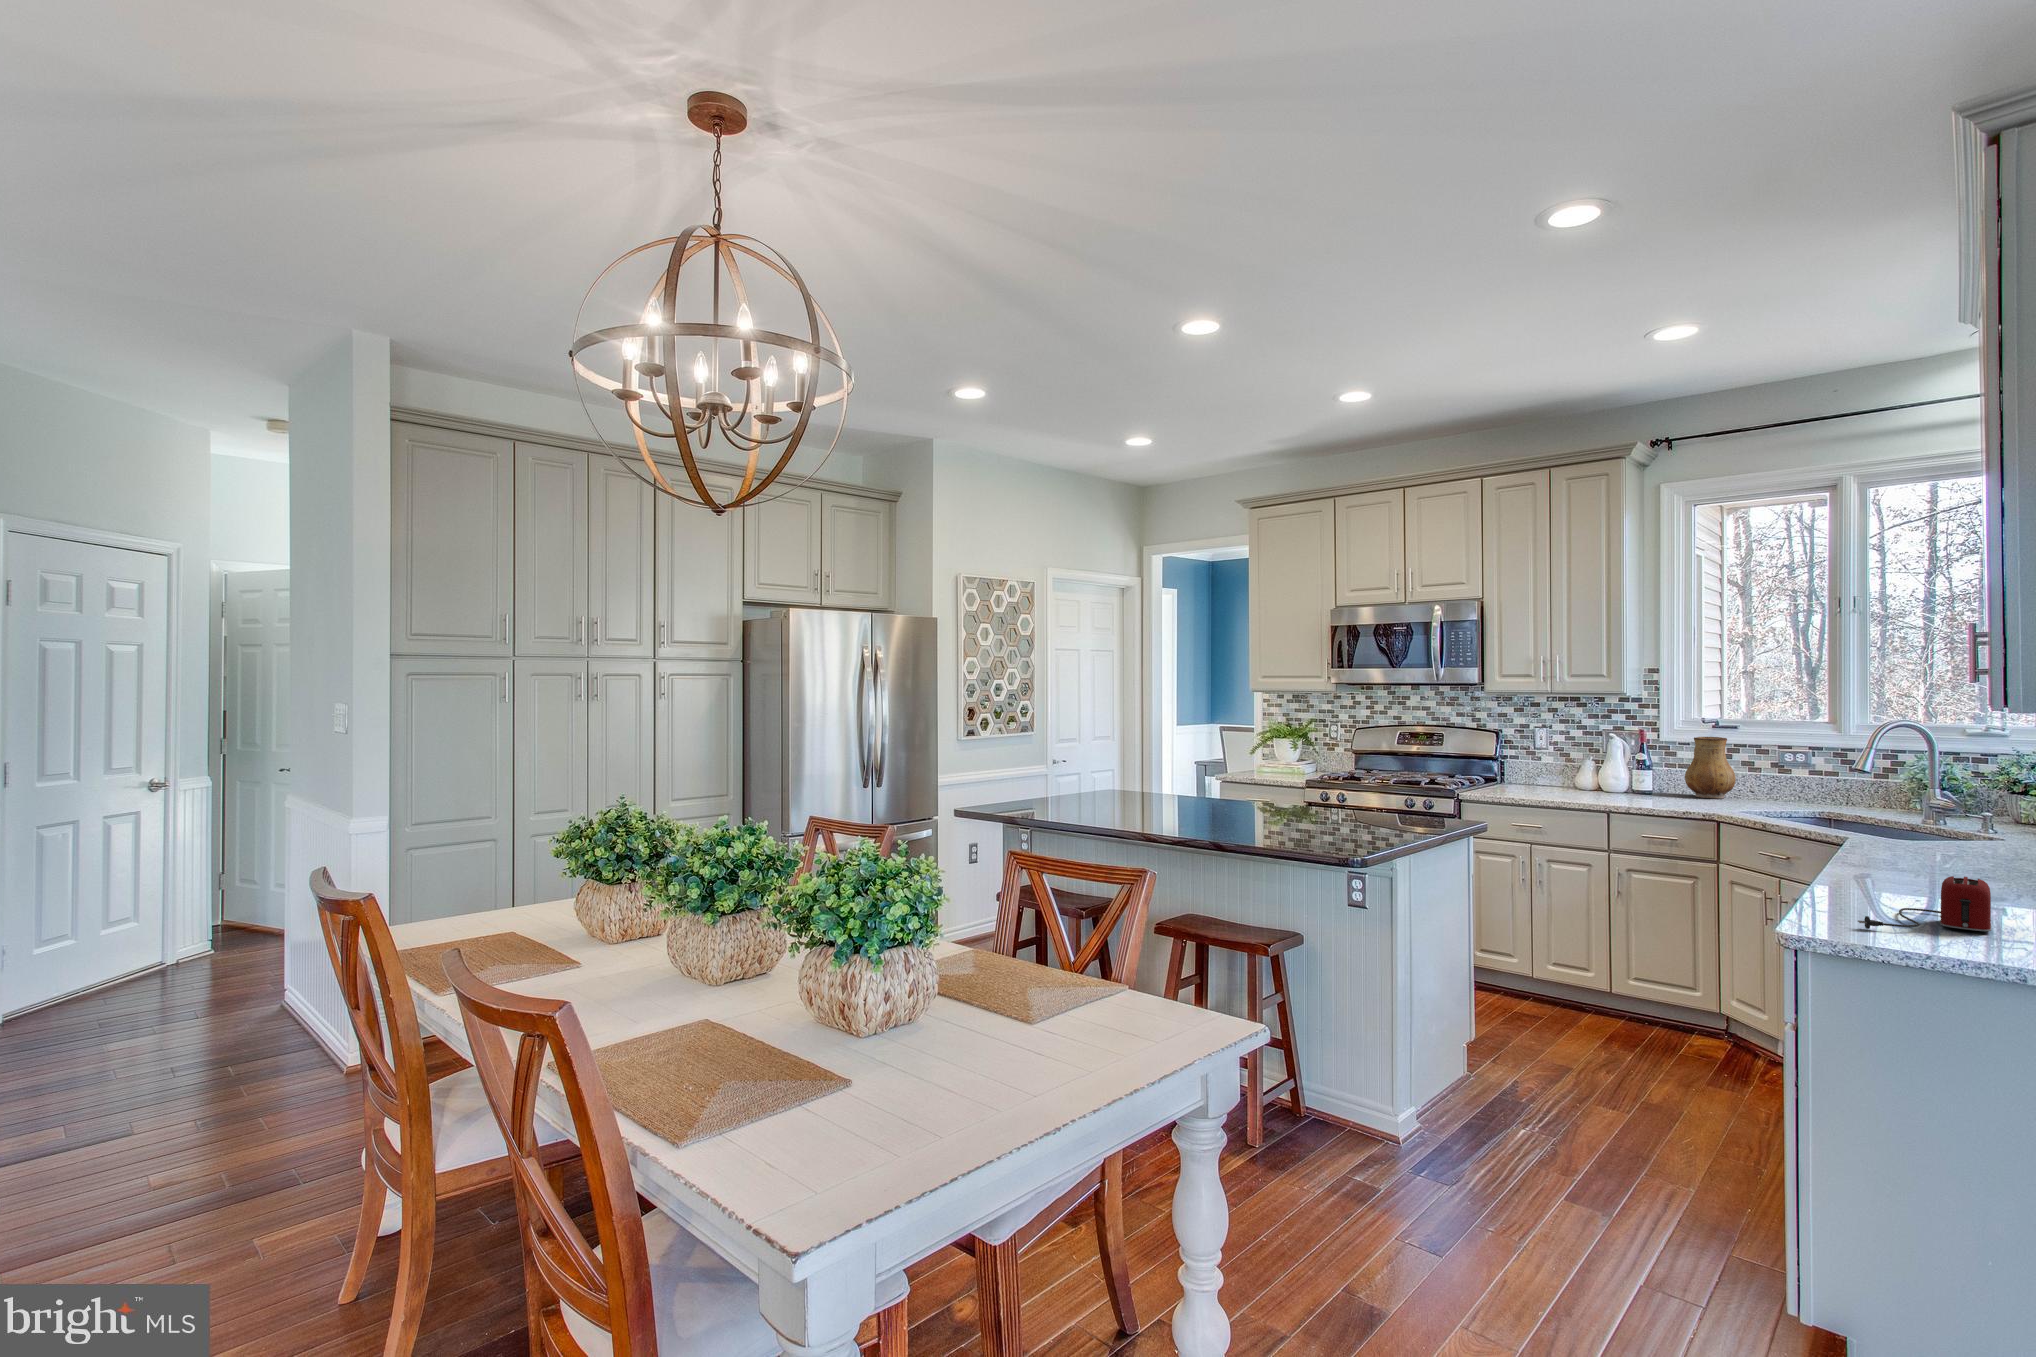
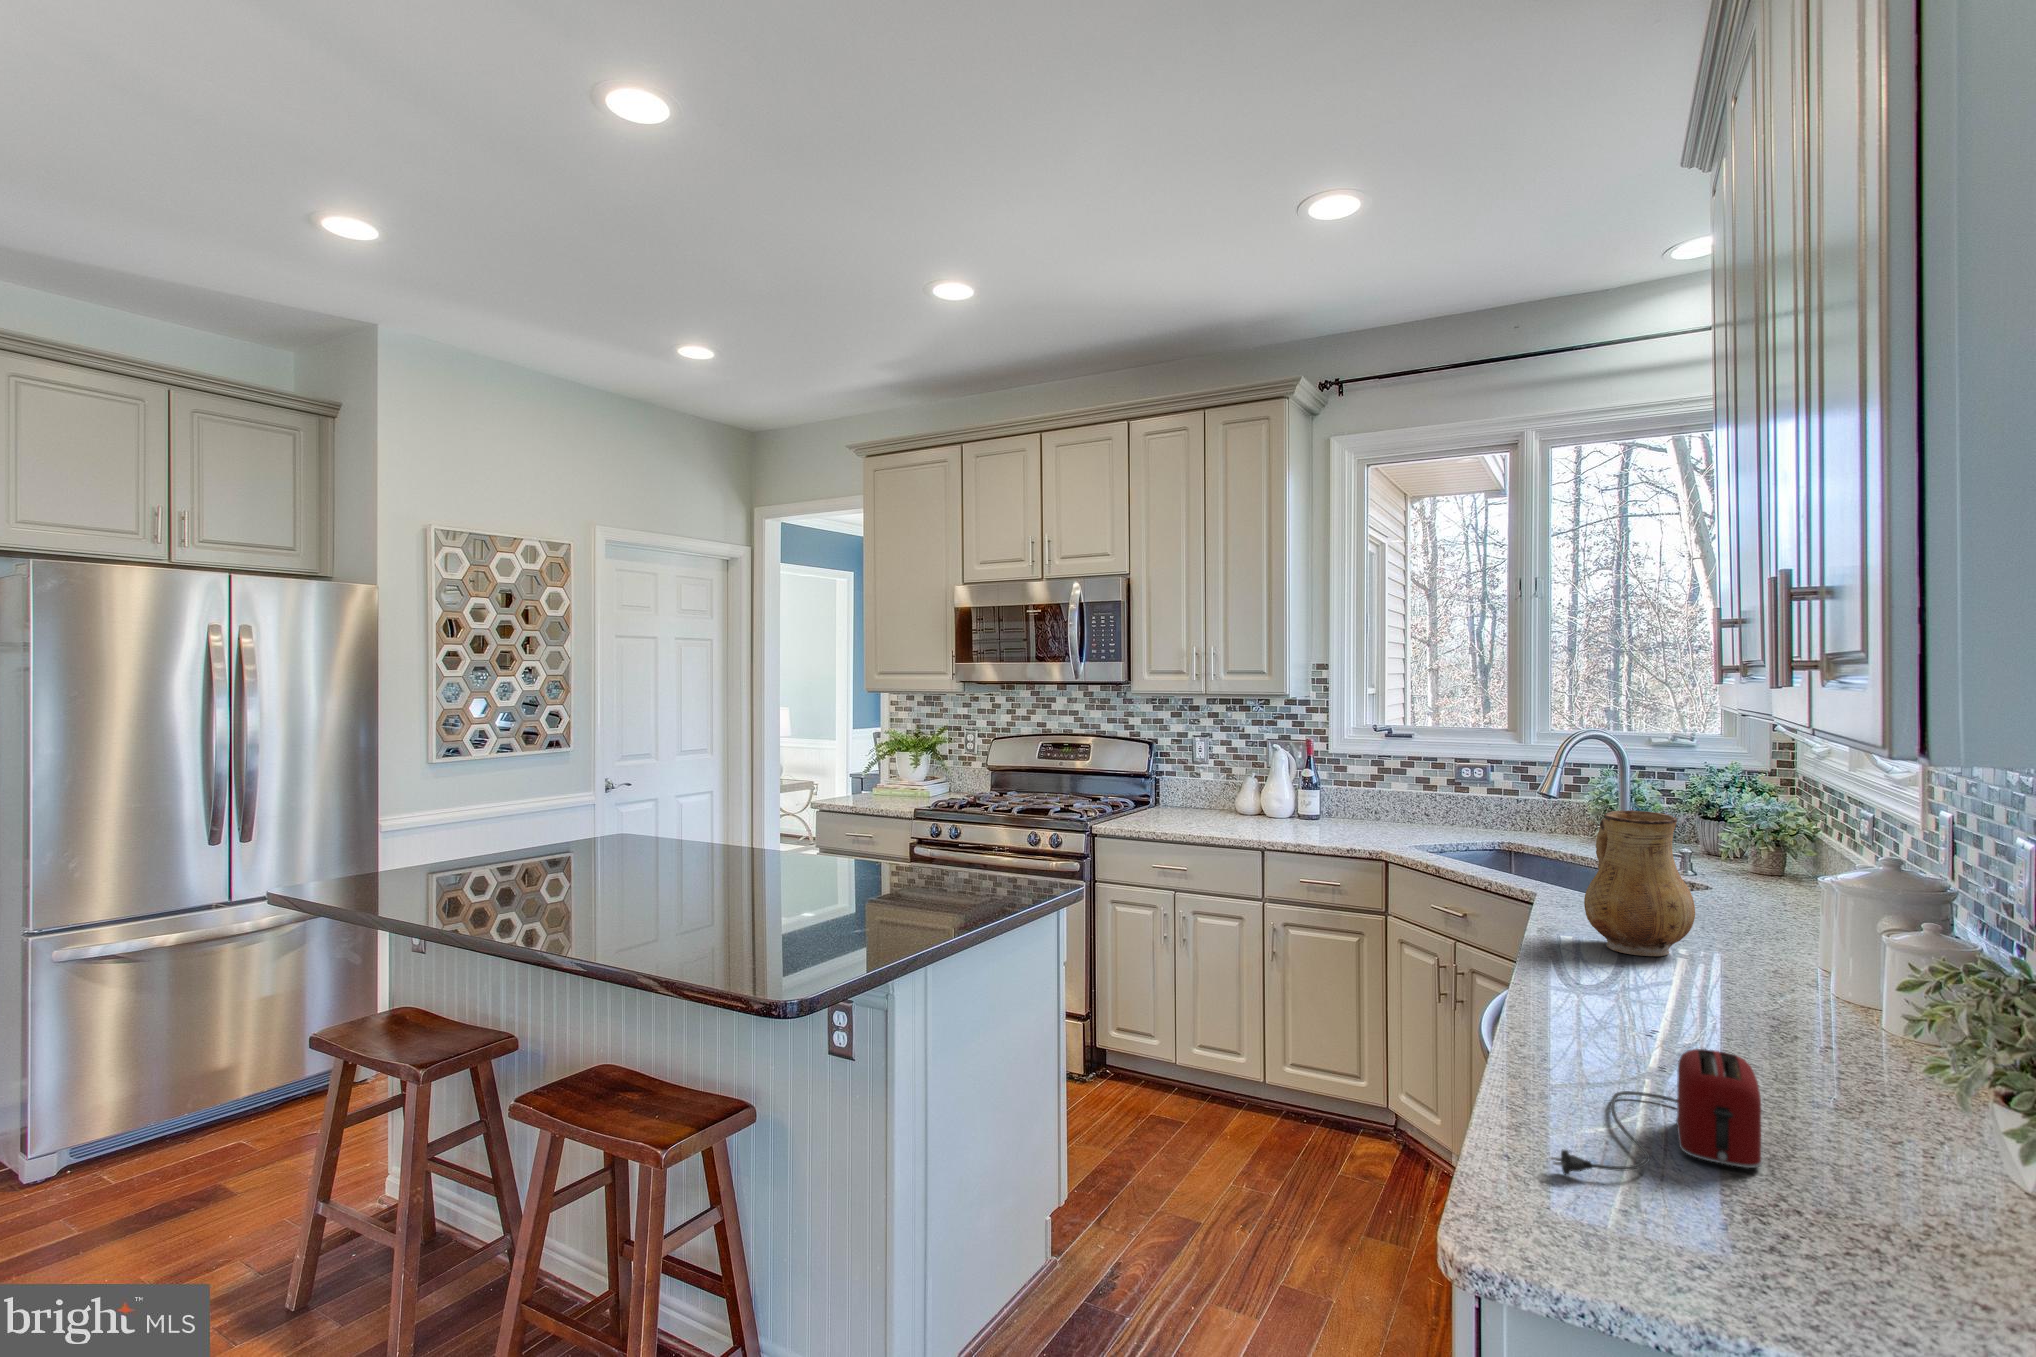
ceramic pitcher: present [1685,737,1736,798] -> present [1584,811,1695,956]

